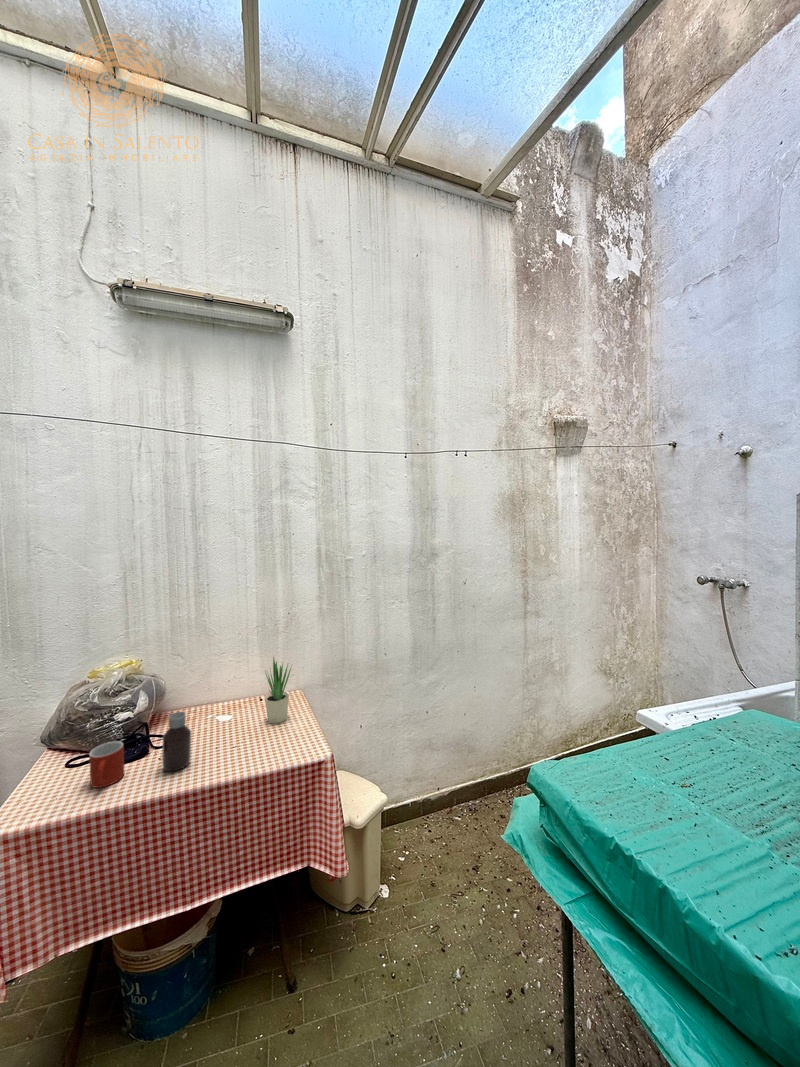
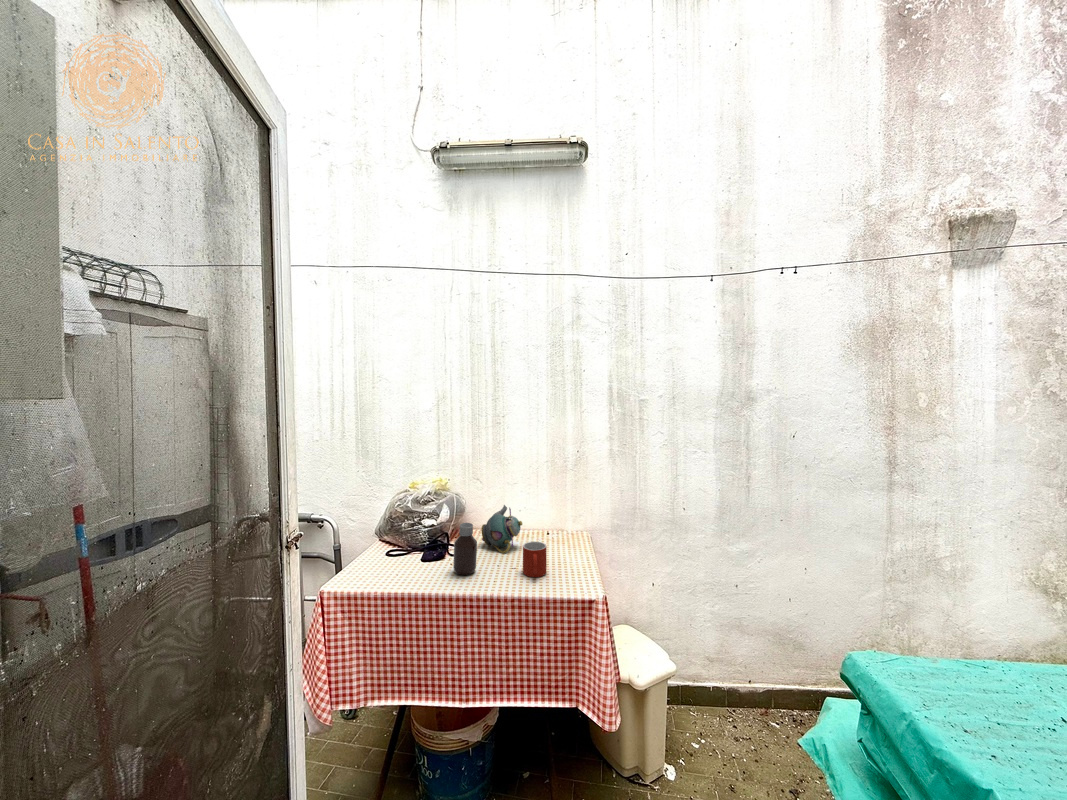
potted plant: present [265,657,291,724] -> none [546,489,574,558]
teapot: none [191,678,239,732] -> present [481,505,522,554]
mug: present [89,741,125,788] -> present [523,541,547,577]

